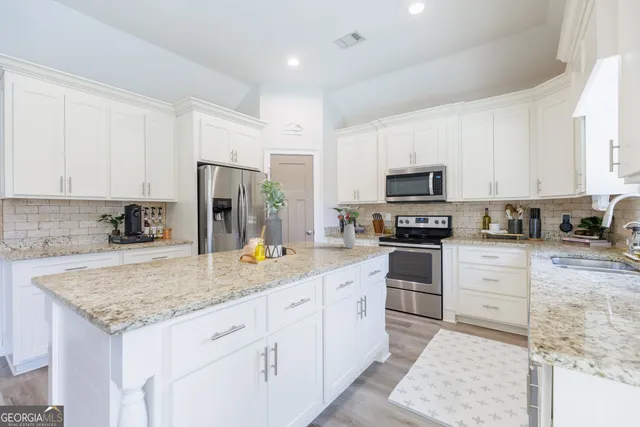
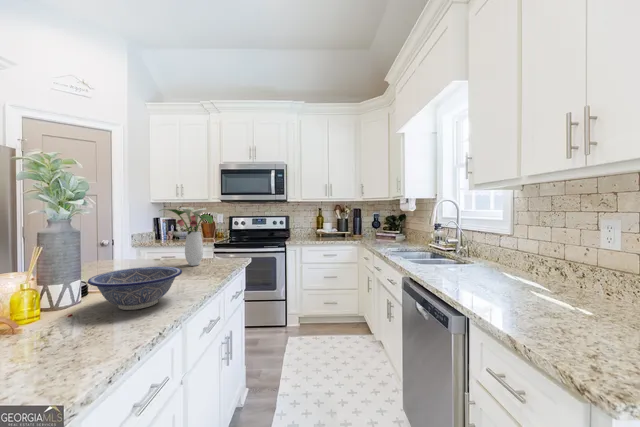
decorative bowl: none [282,242,327,263] -> present [88,267,182,310]

